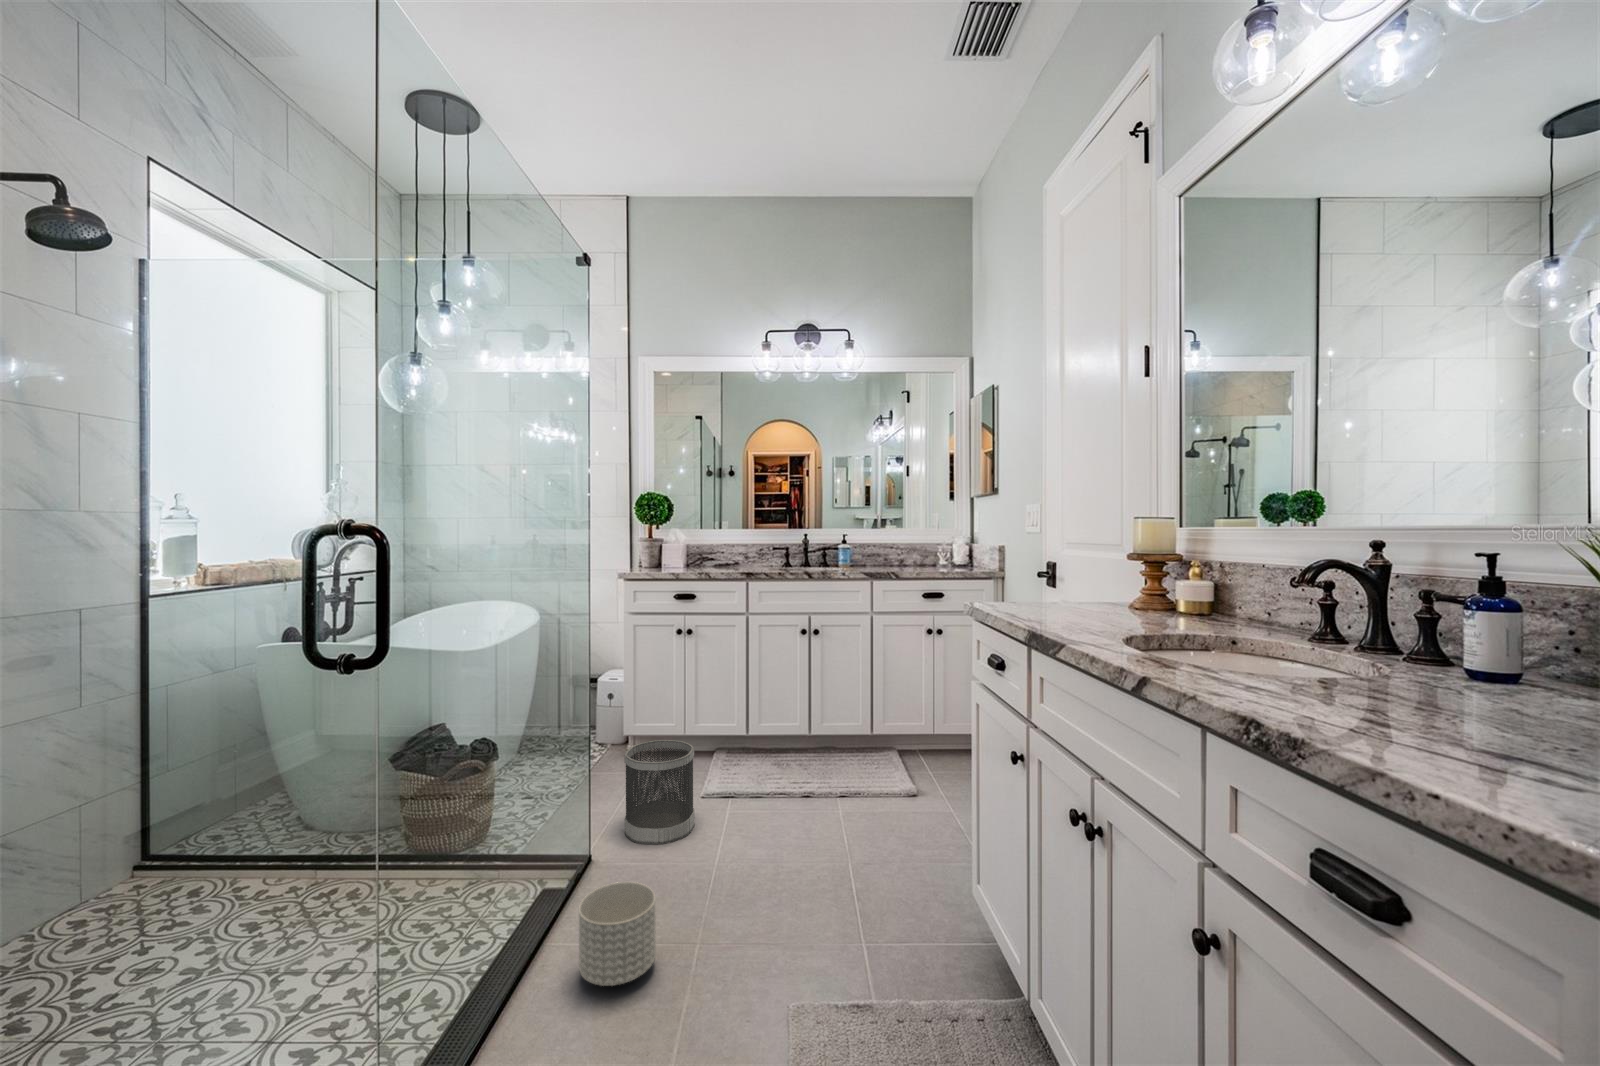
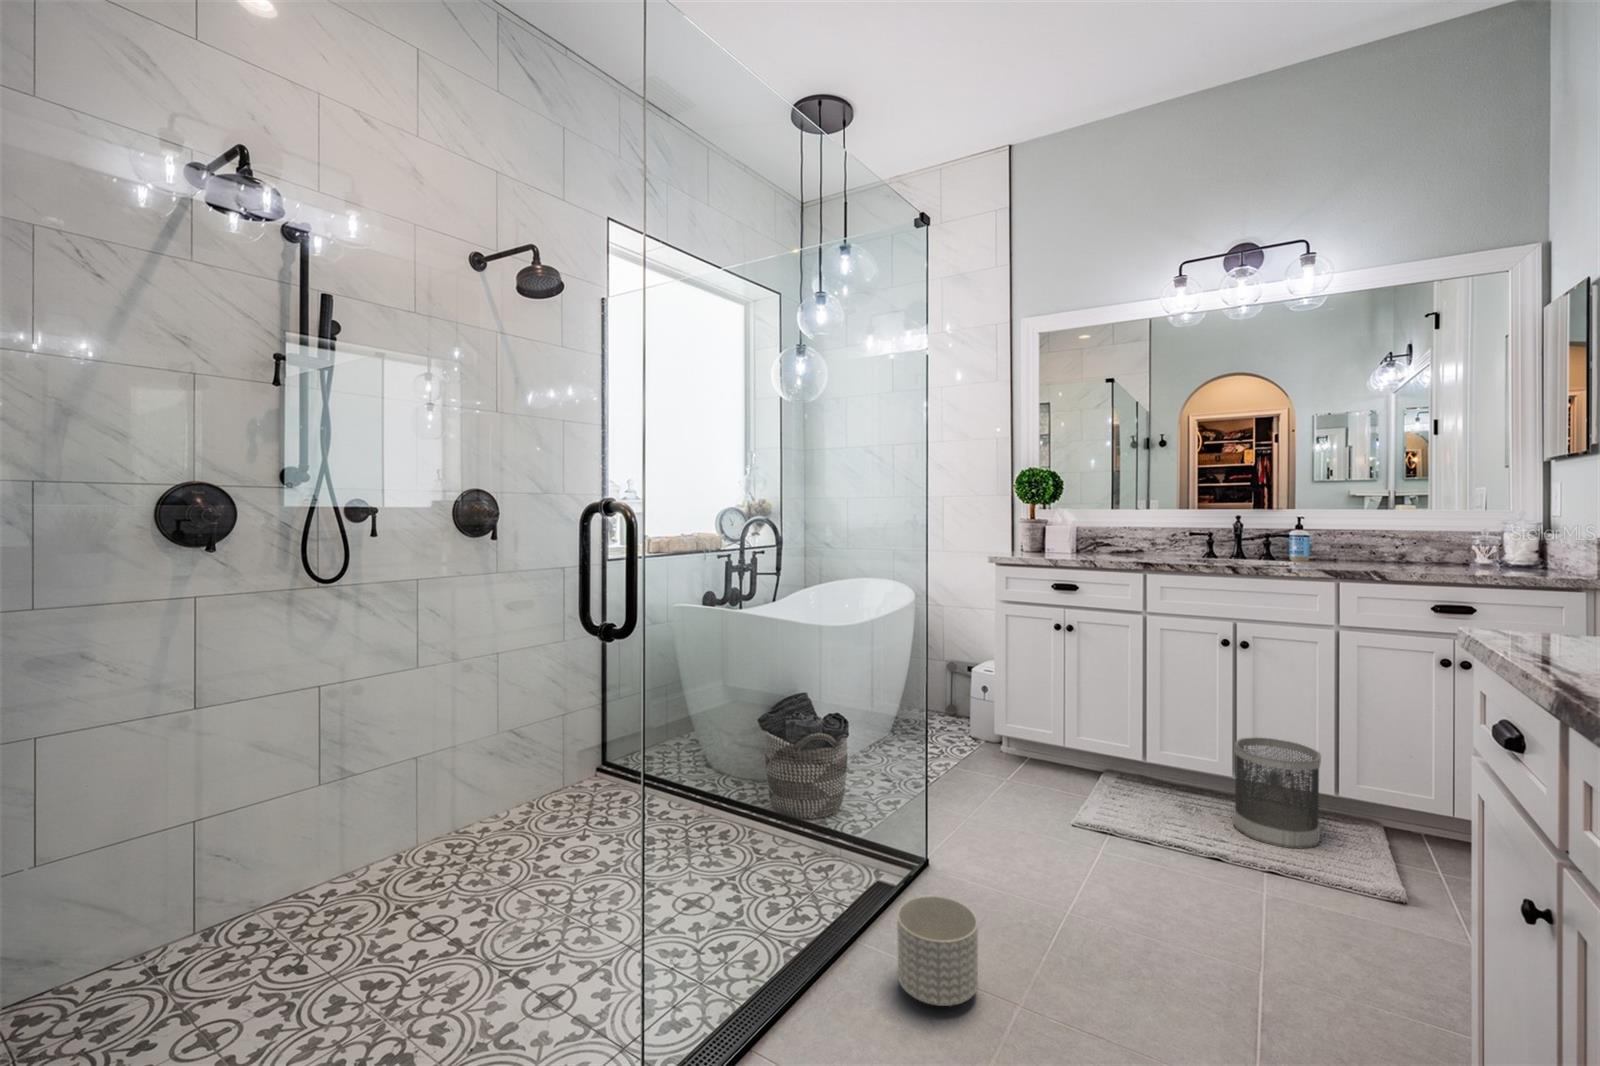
wastebasket: present [624,740,695,845] -> present [1233,737,1321,849]

